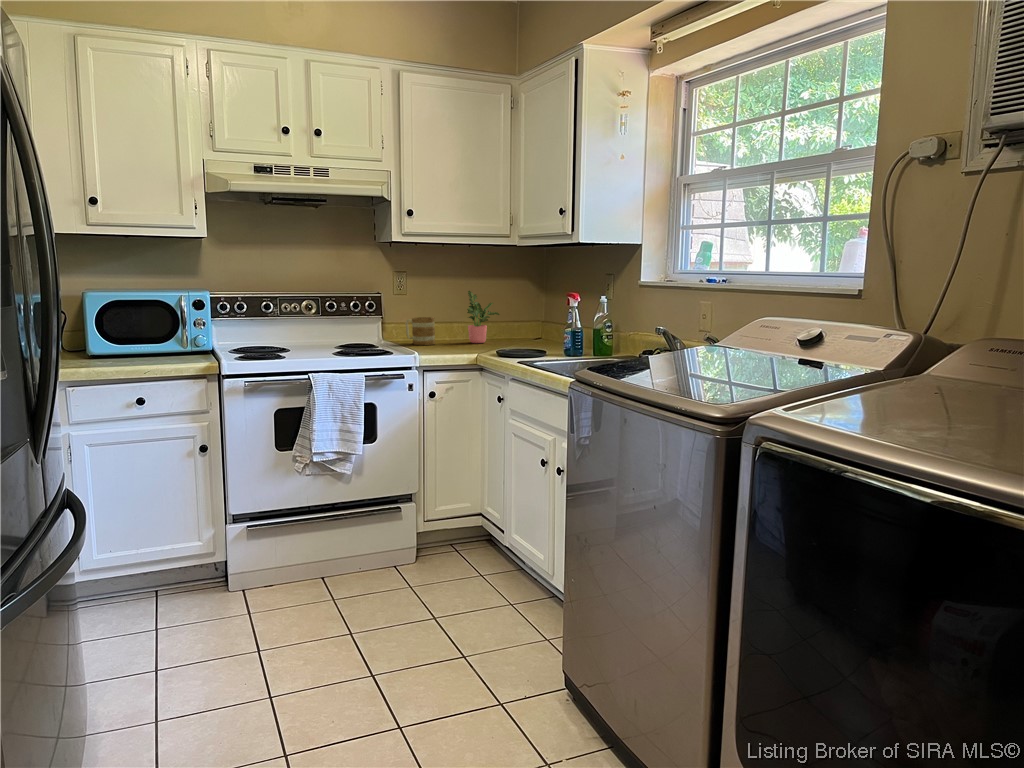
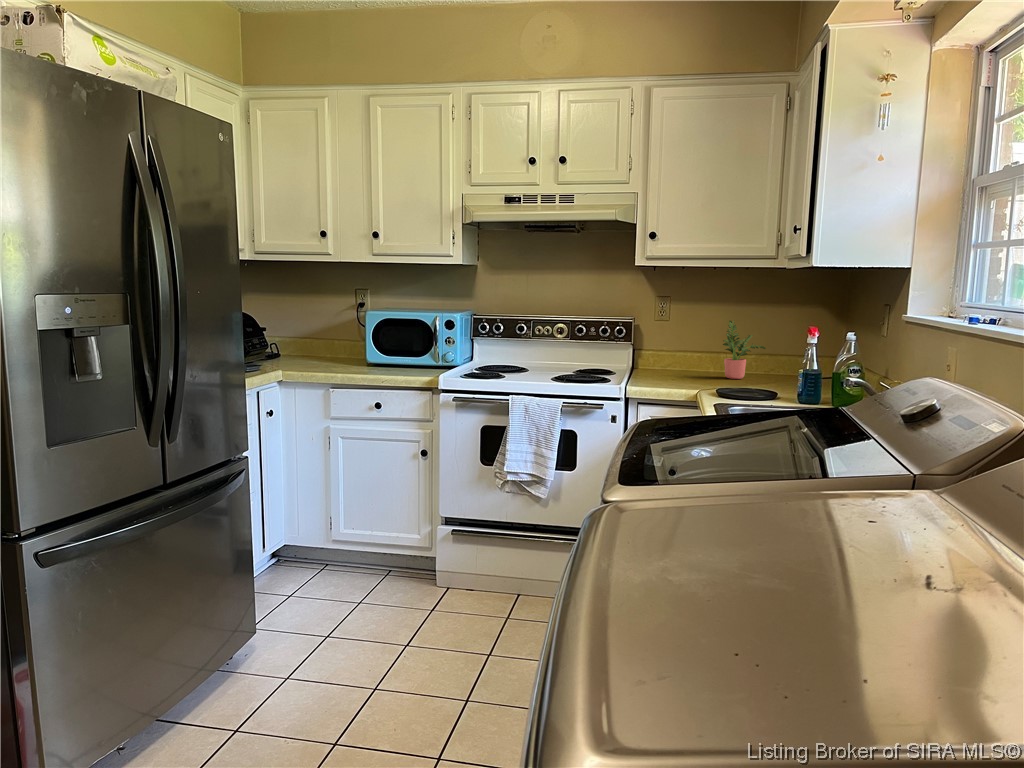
mug: present [406,317,435,345] -> none [657,347,684,376]

